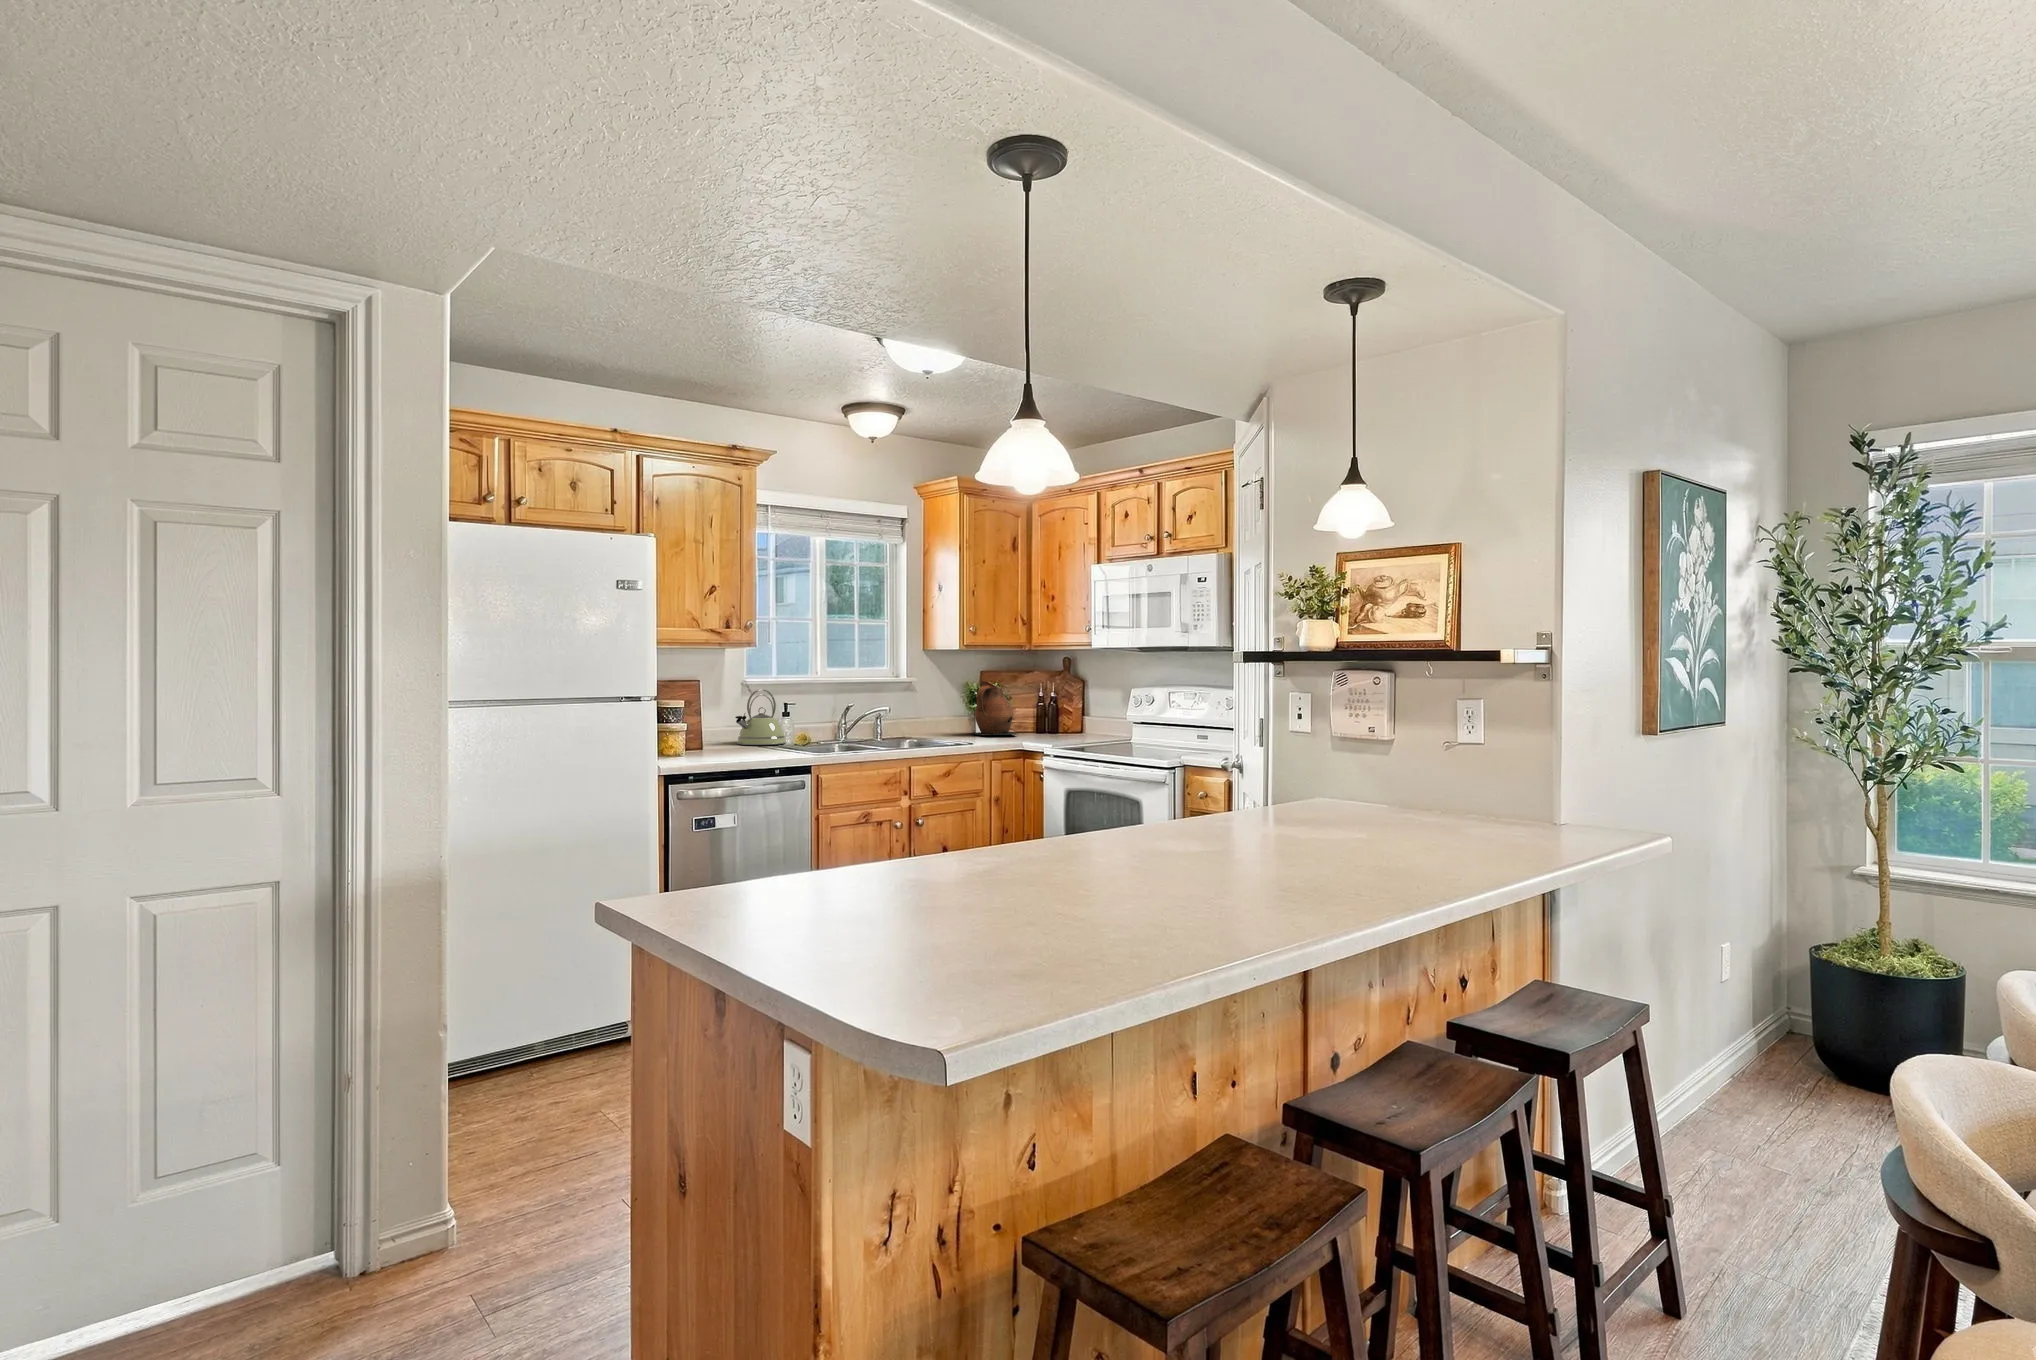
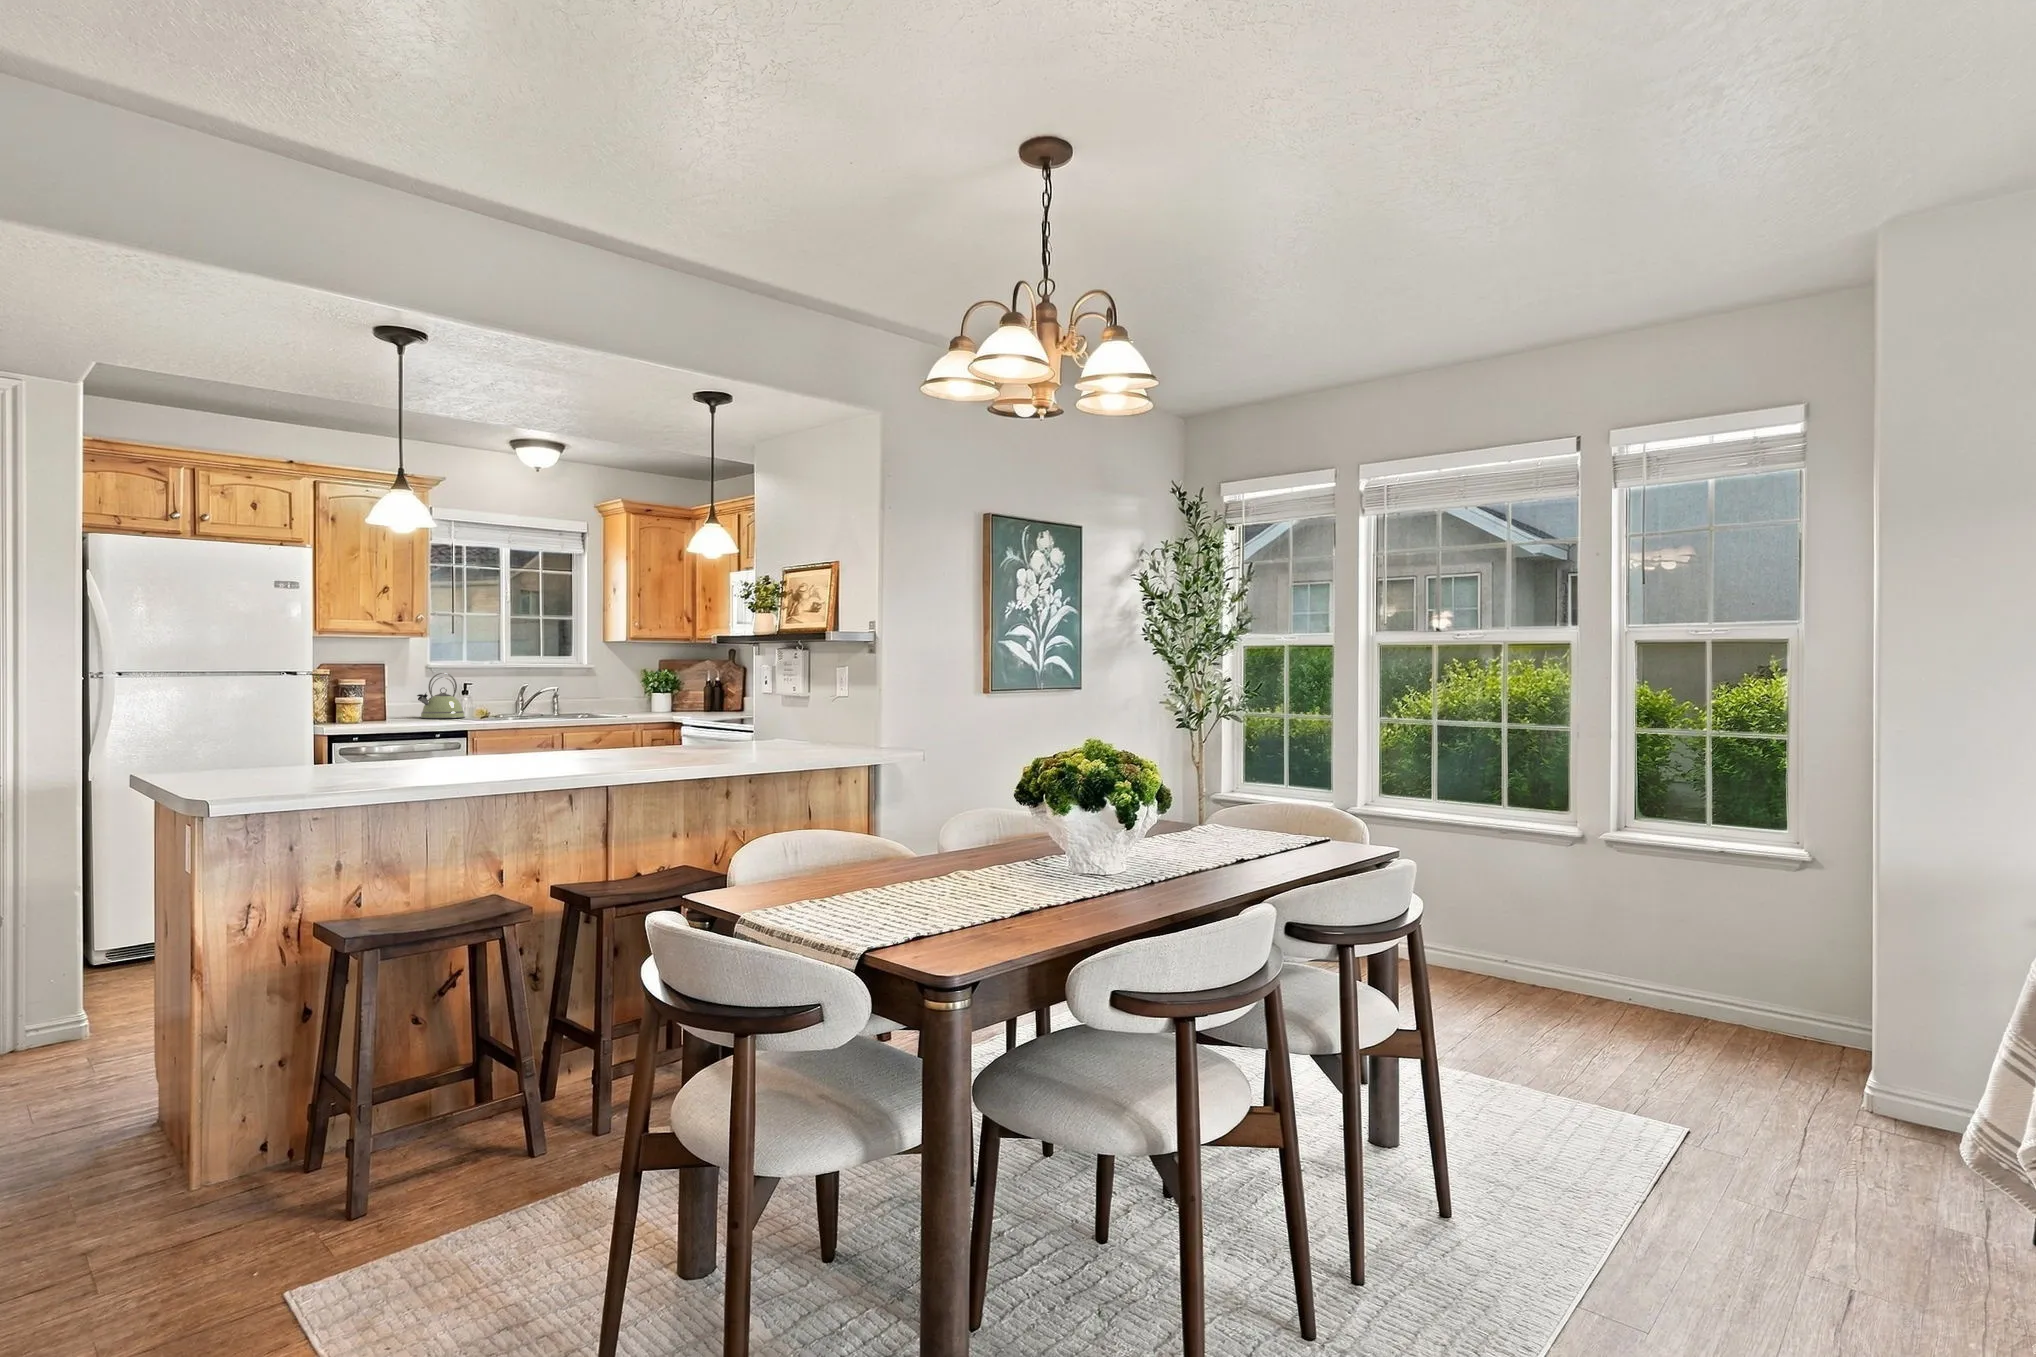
ceramic pitcher: present [973,681,1017,735] -> none [642,668,682,714]

